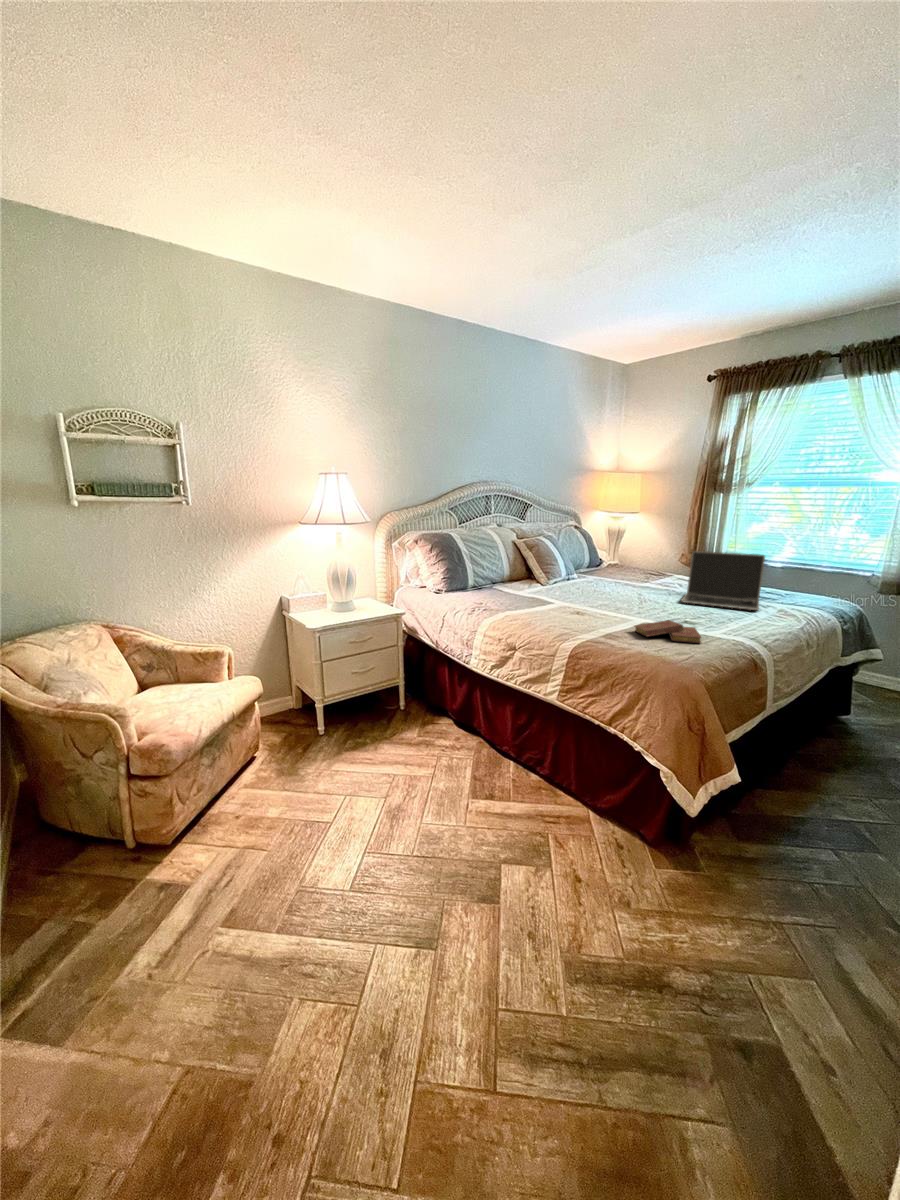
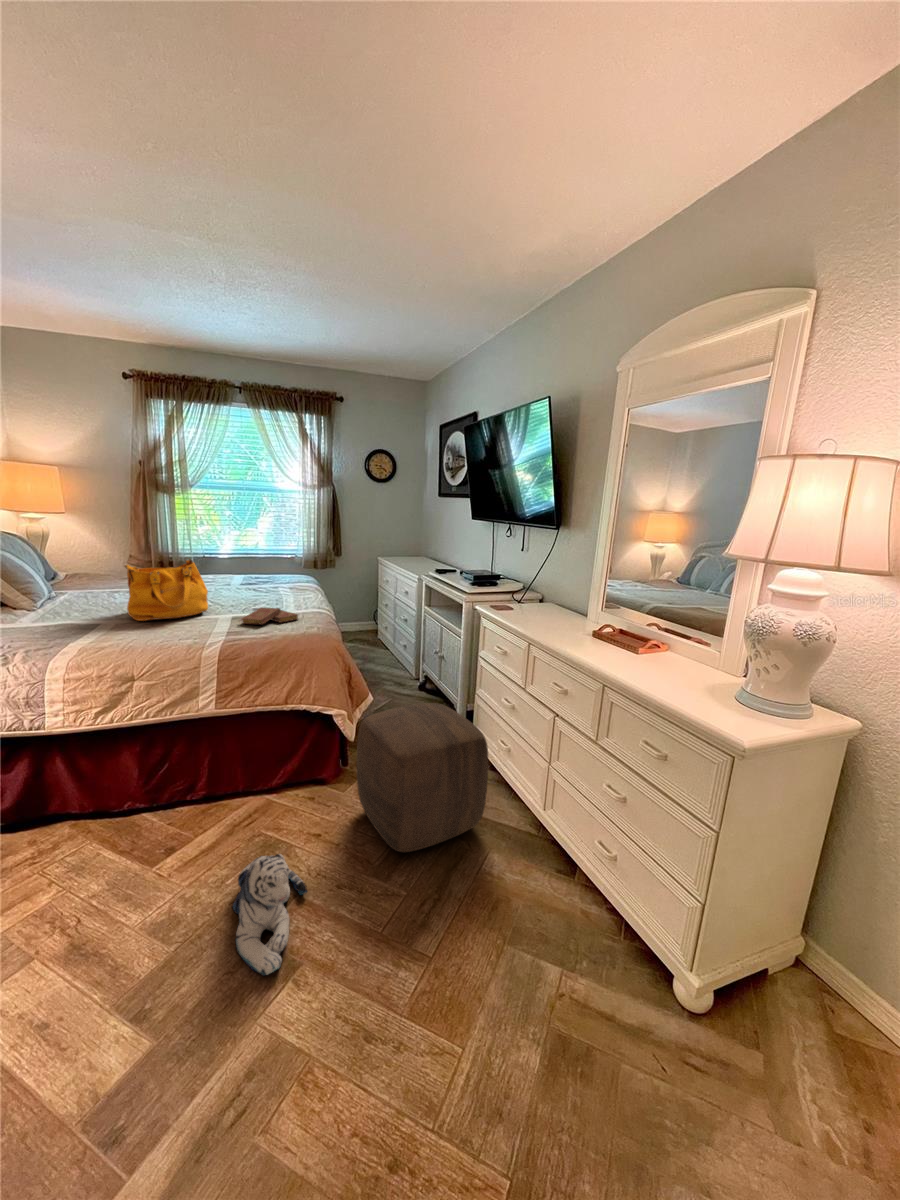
laptop: present [681,551,765,610] -> none [211,547,285,595]
handbag: none [562,557,635,613] -> present [124,558,208,621]
ottoman: none [597,787,816,1077] -> present [357,703,488,852]
plush toy: none [411,833,519,930] -> present [232,854,307,975]

